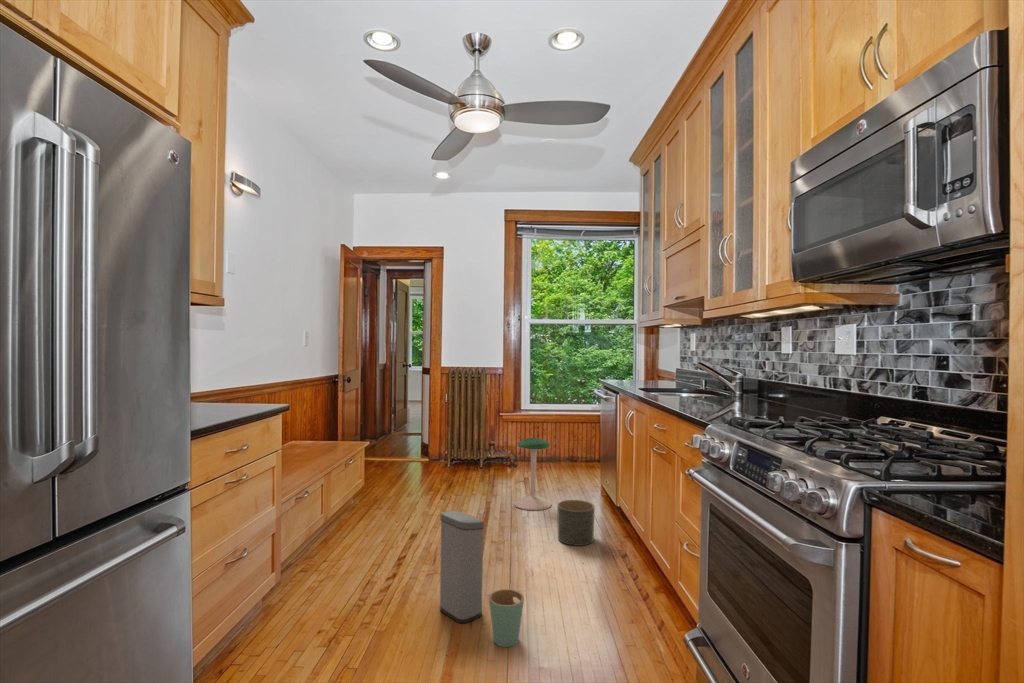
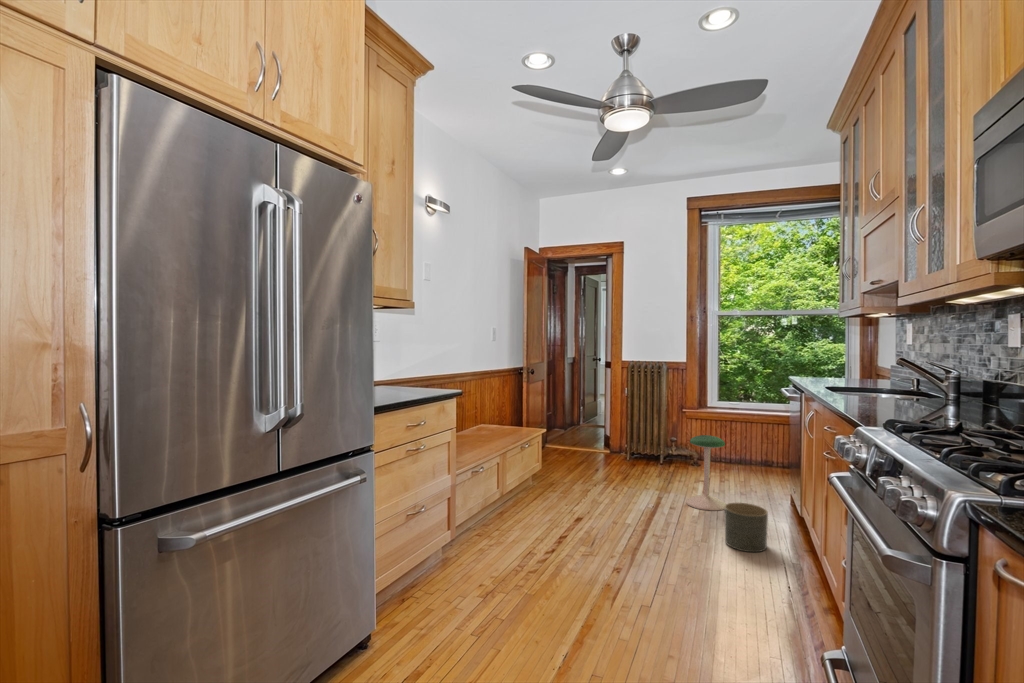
trash can: present [440,511,524,647] -> none [587,497,662,634]

